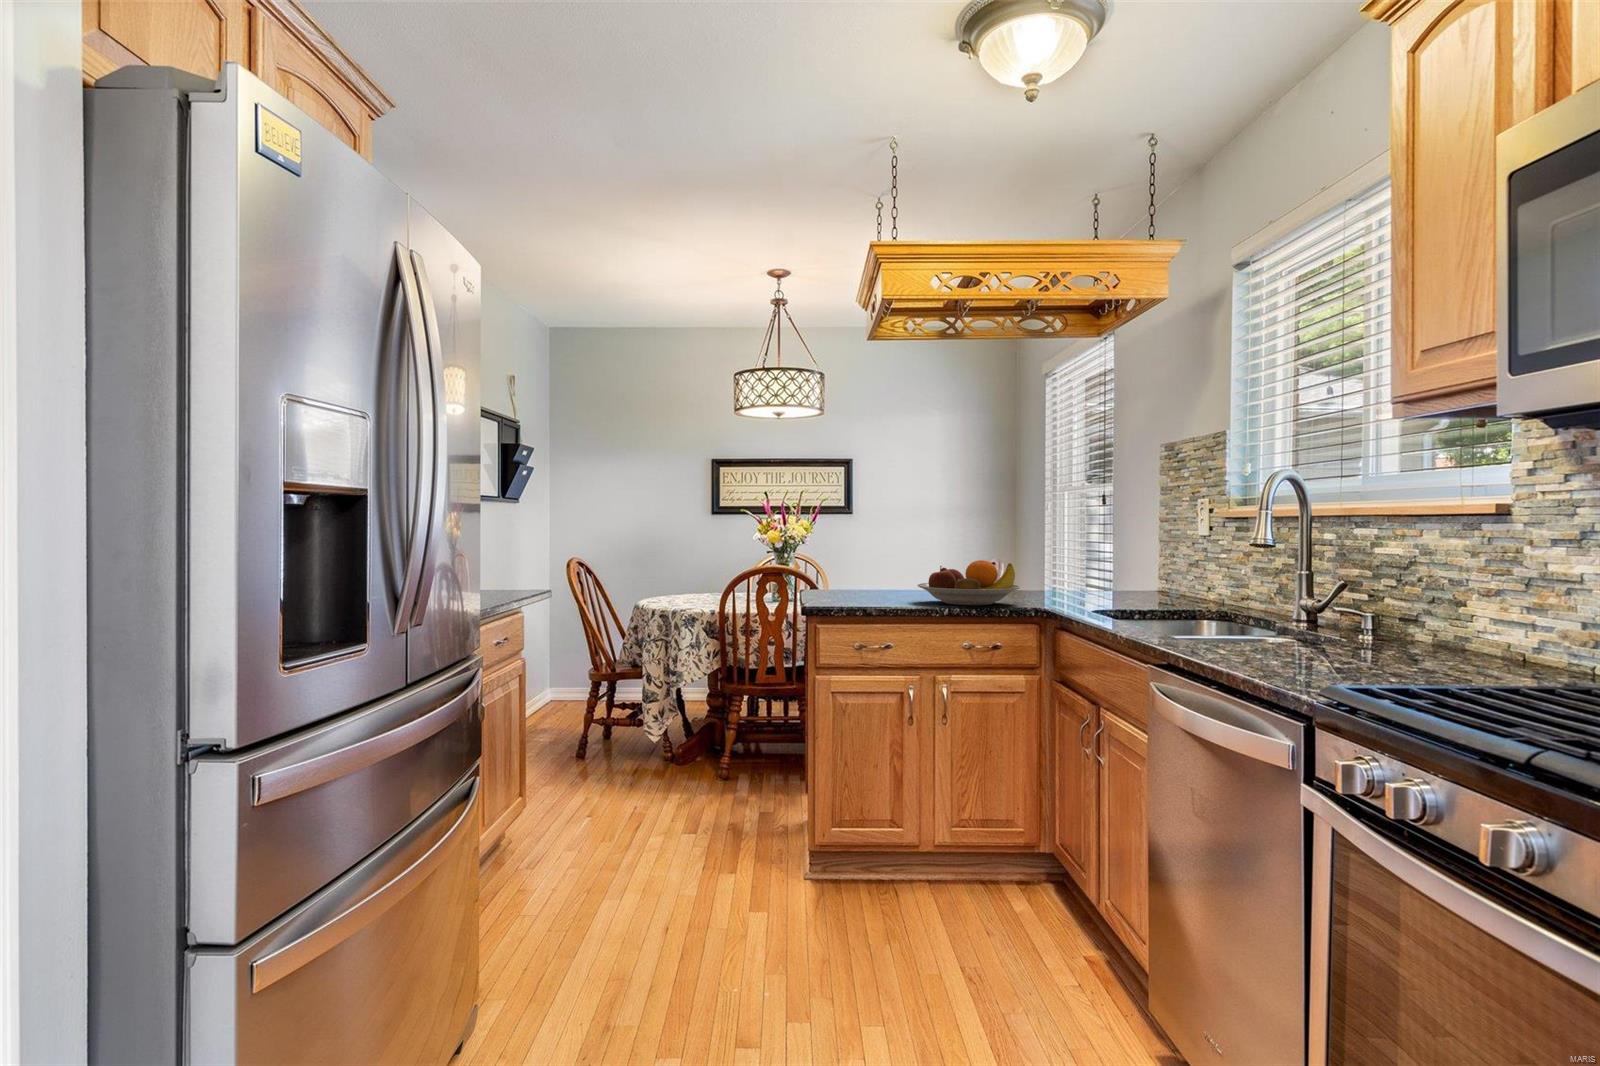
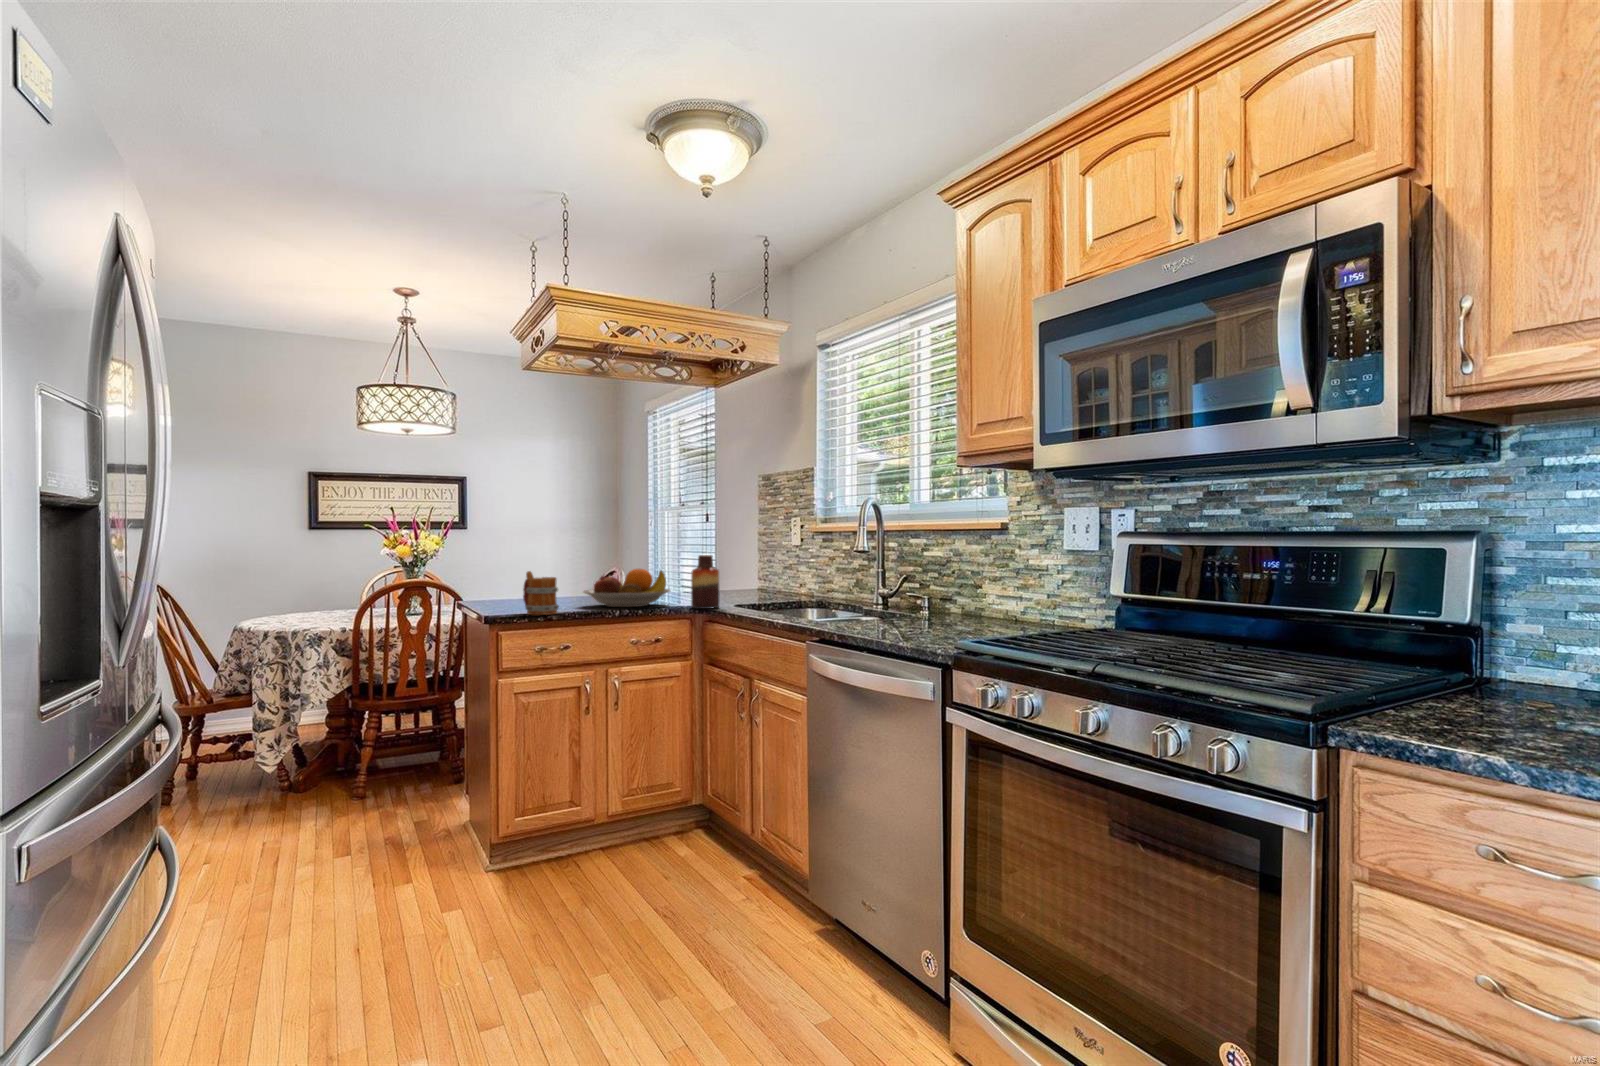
vase: none [1038,546,1074,612] -> present [691,555,719,609]
mug: none [843,560,879,609] -> present [523,571,559,615]

